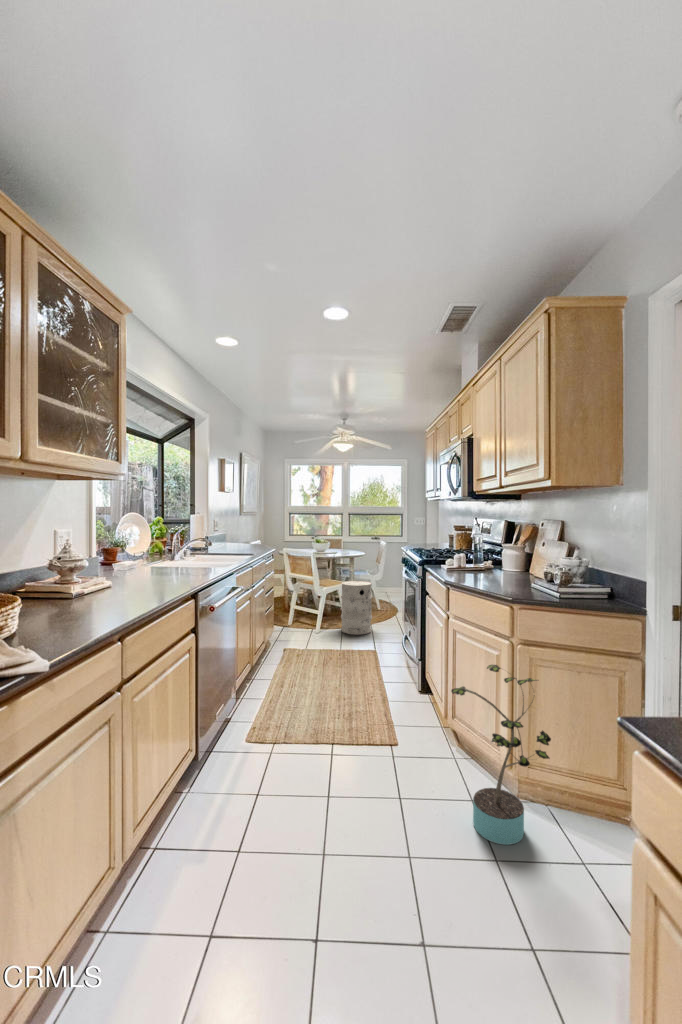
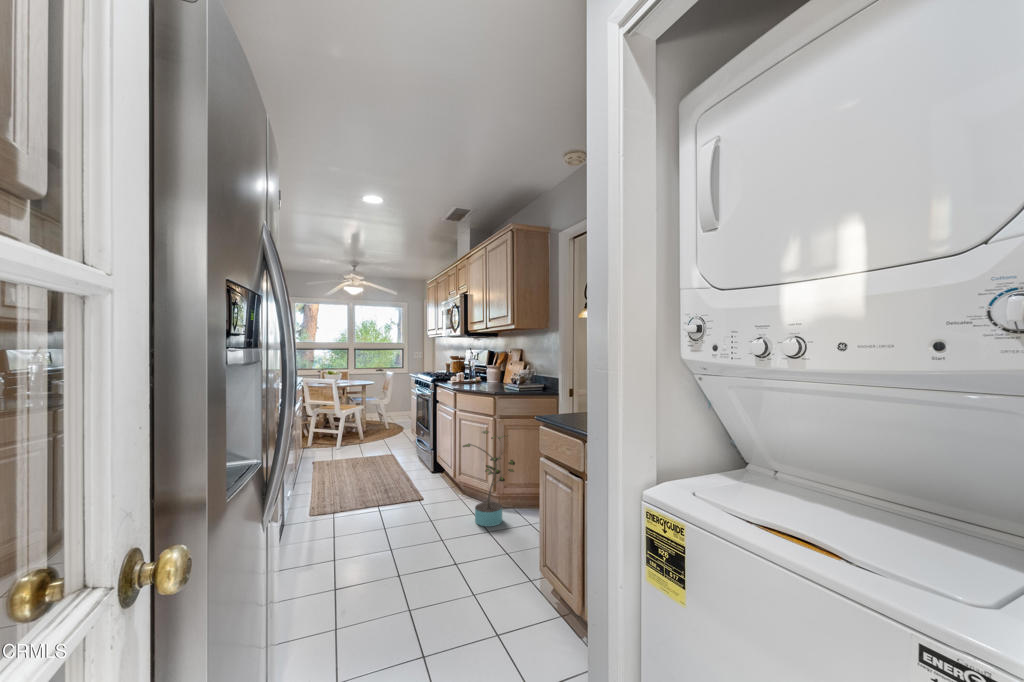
trash can: present [341,581,372,635] -> none [359,403,386,447]

